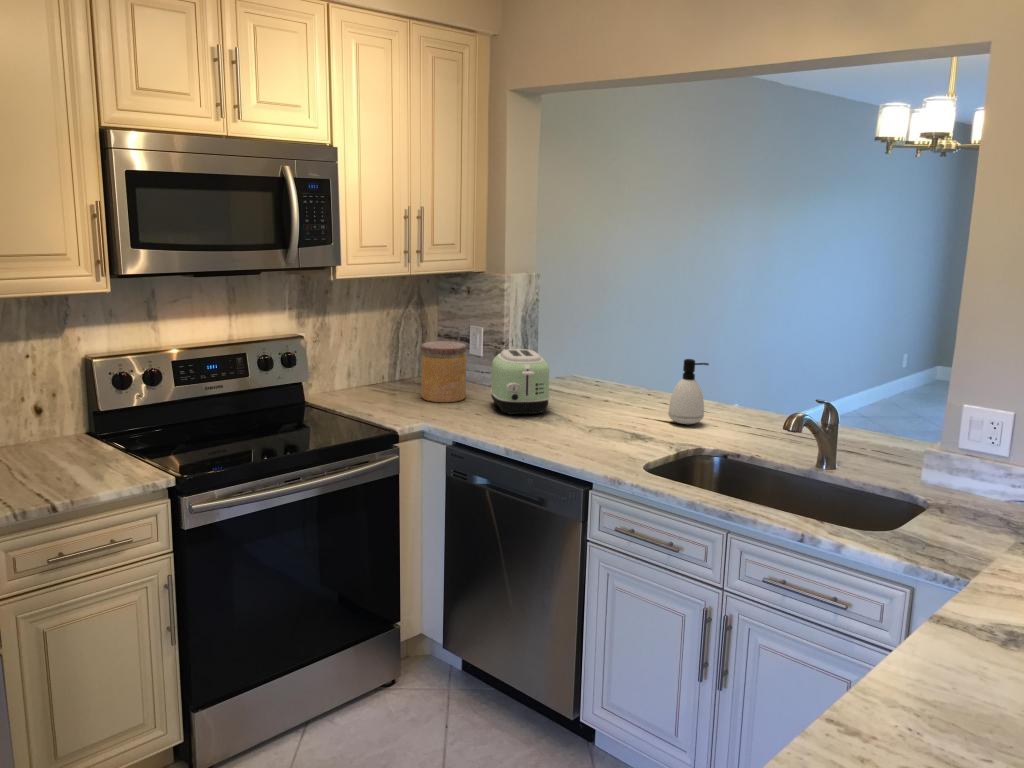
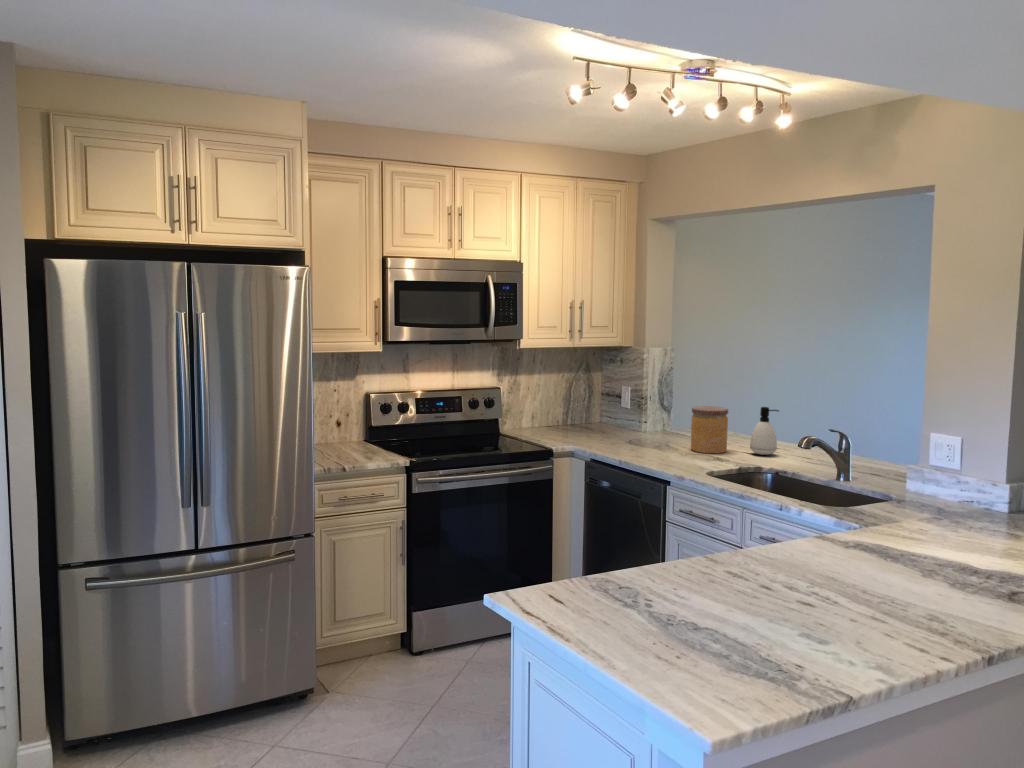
jar: present [421,341,467,402] -> present [691,406,728,453]
toaster: present [490,349,550,415] -> none [626,400,666,445]

